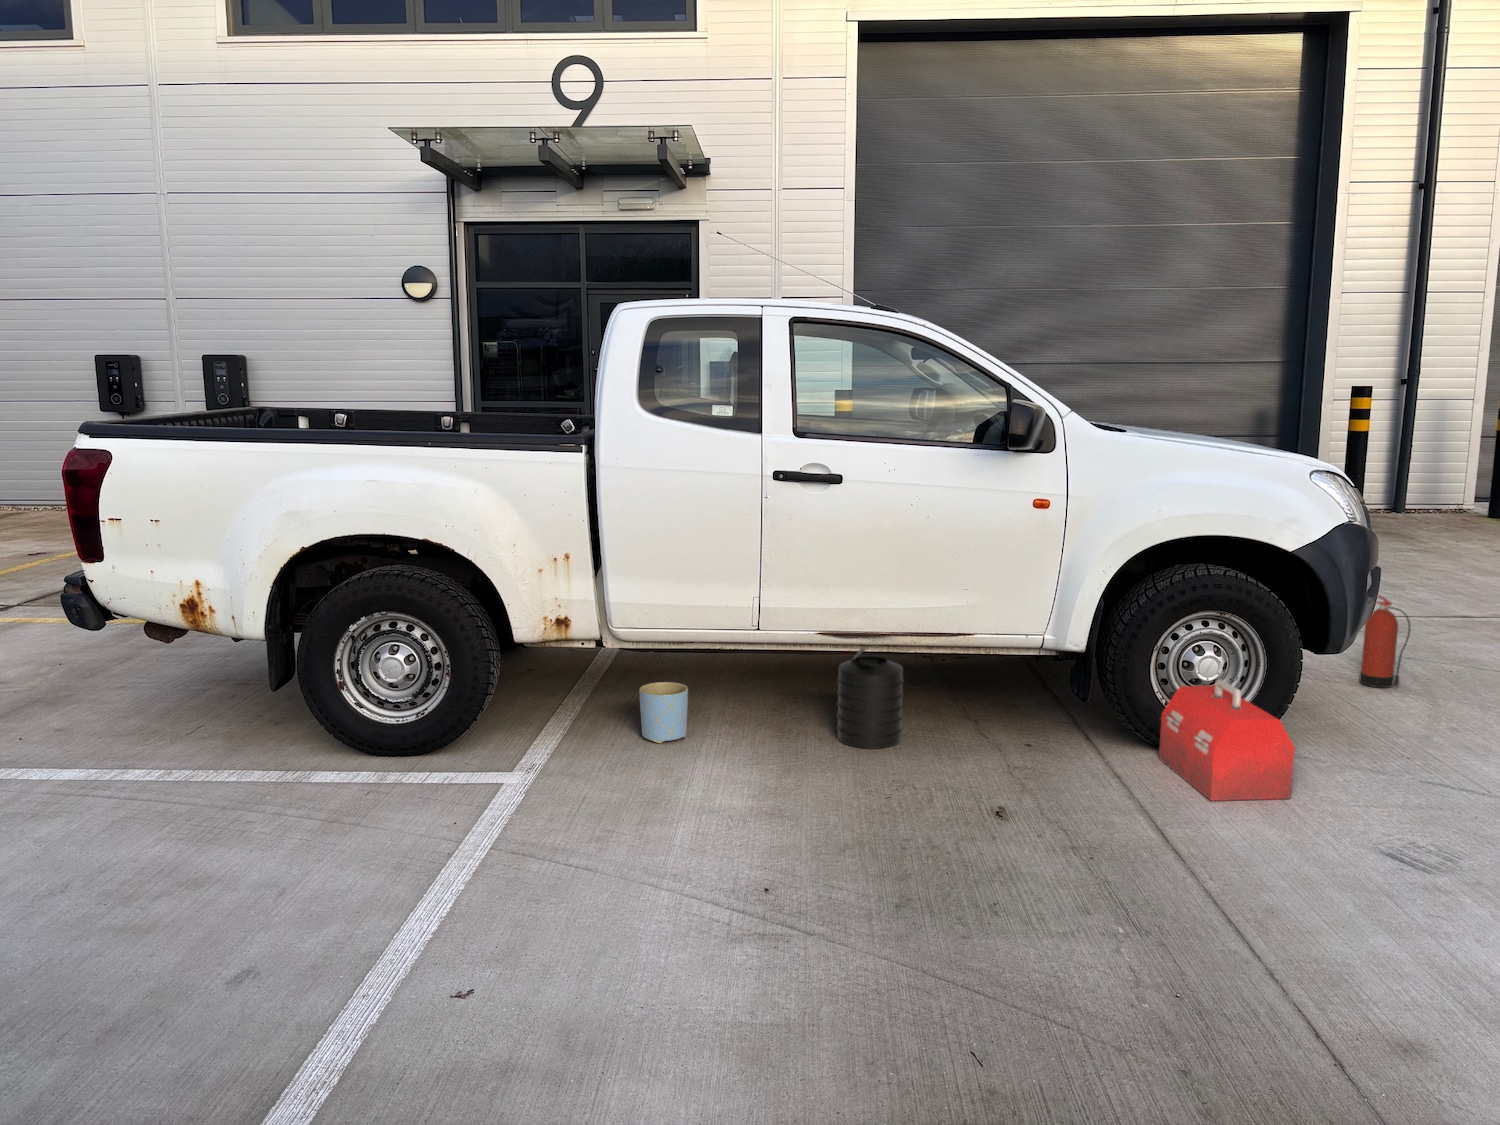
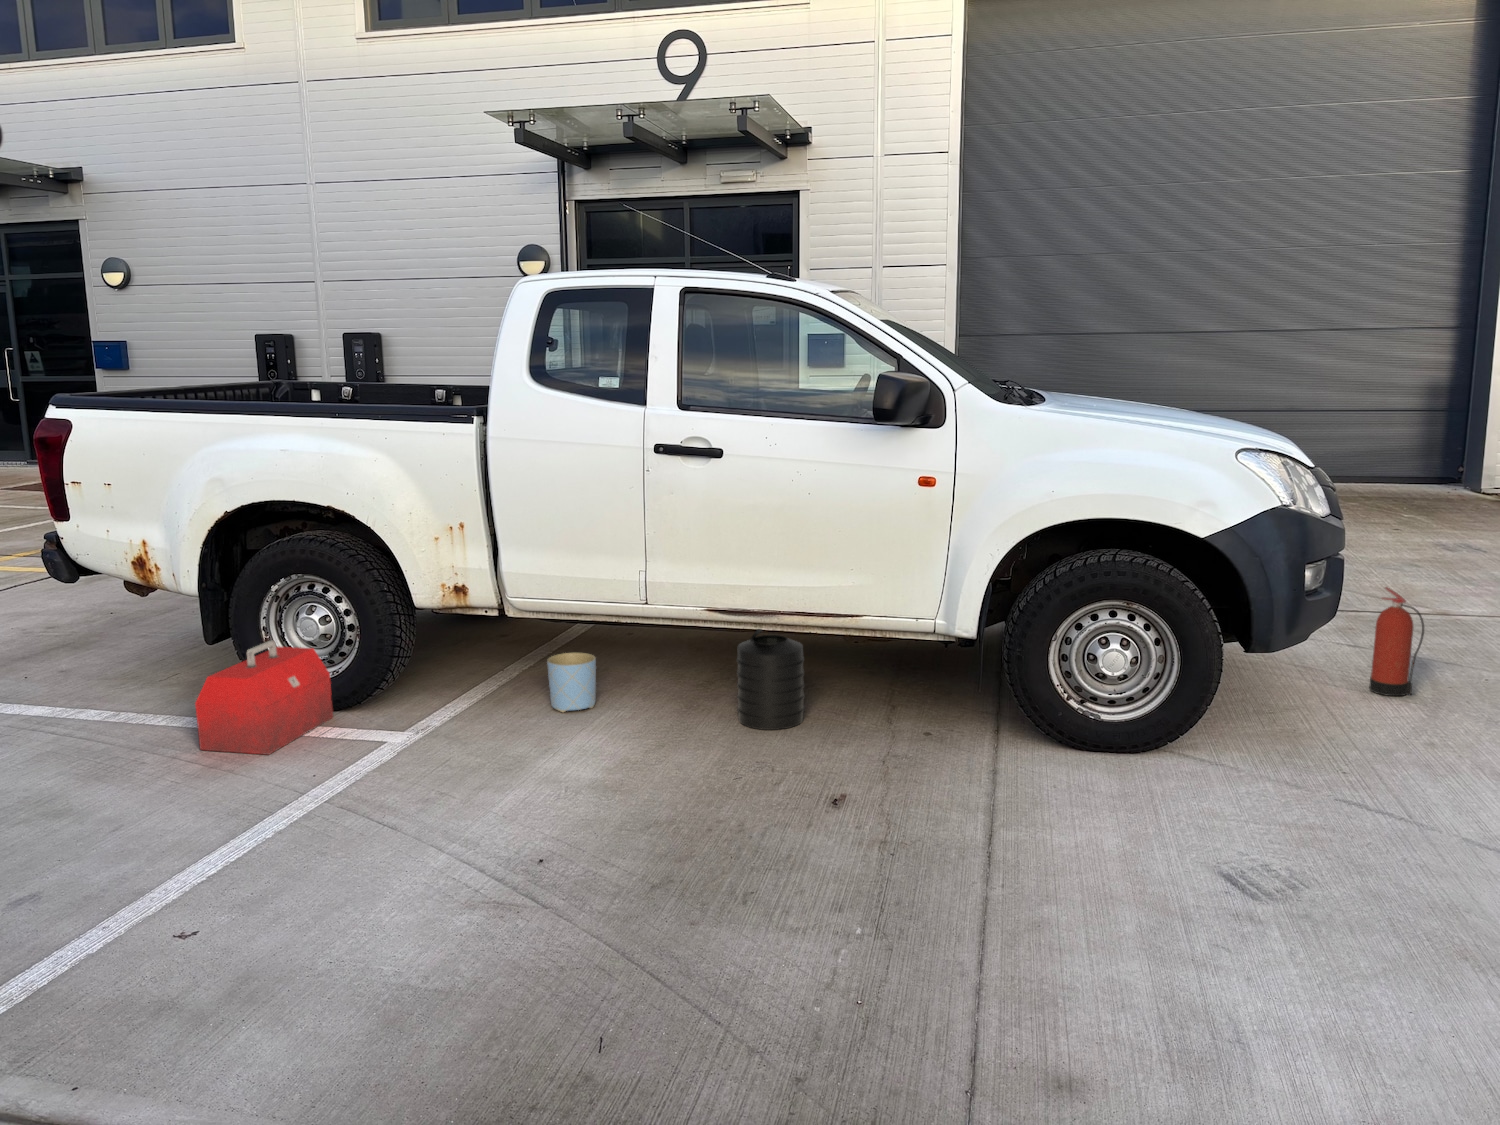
toolbox: present [1159,679,1295,801] -> present [195,641,333,755]

